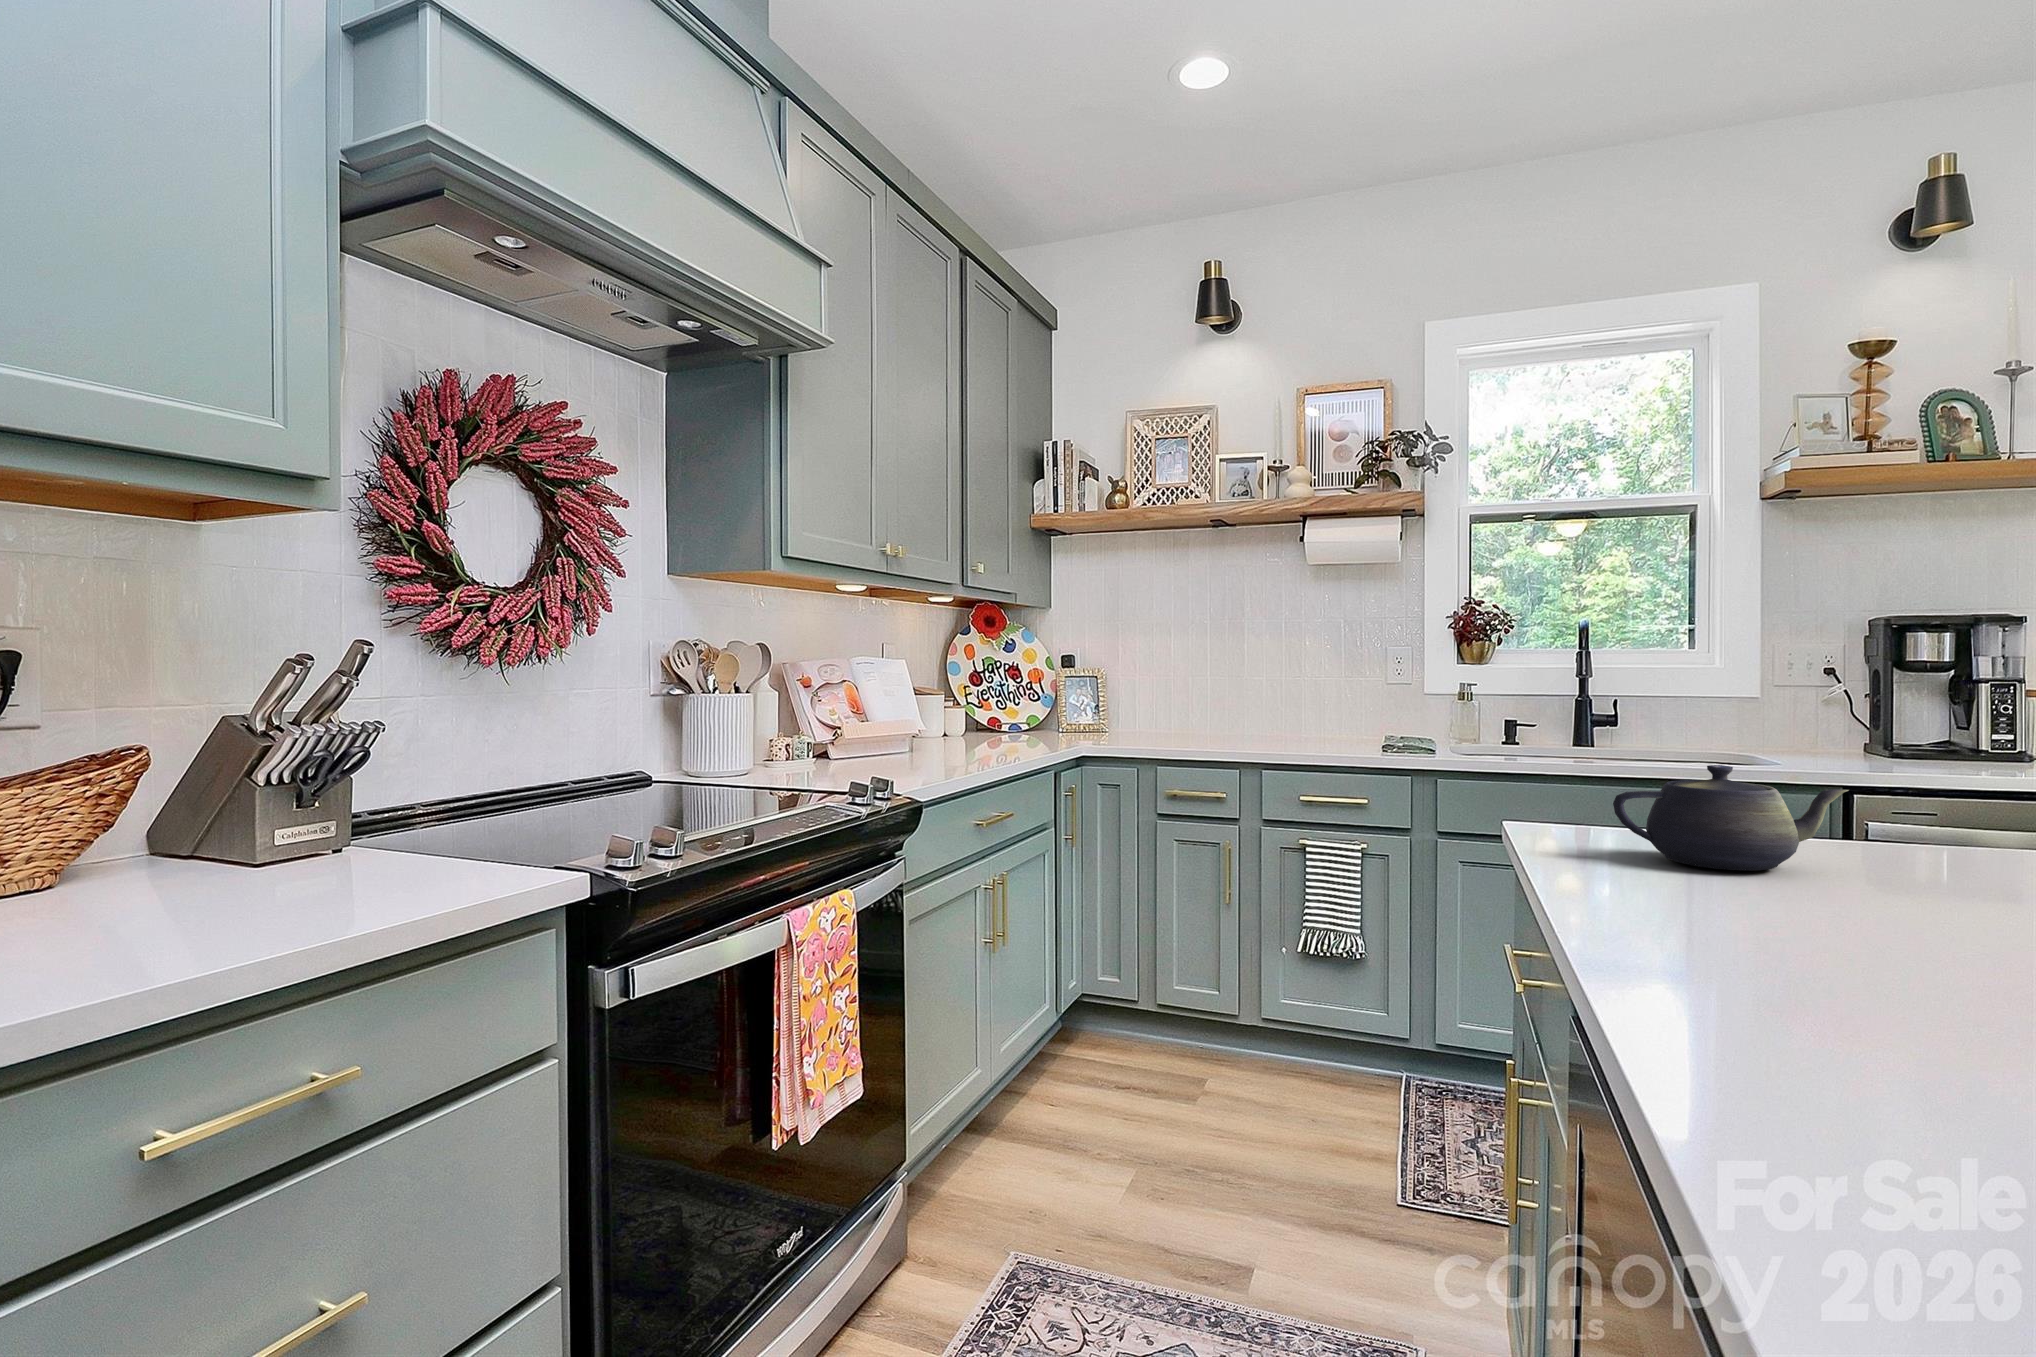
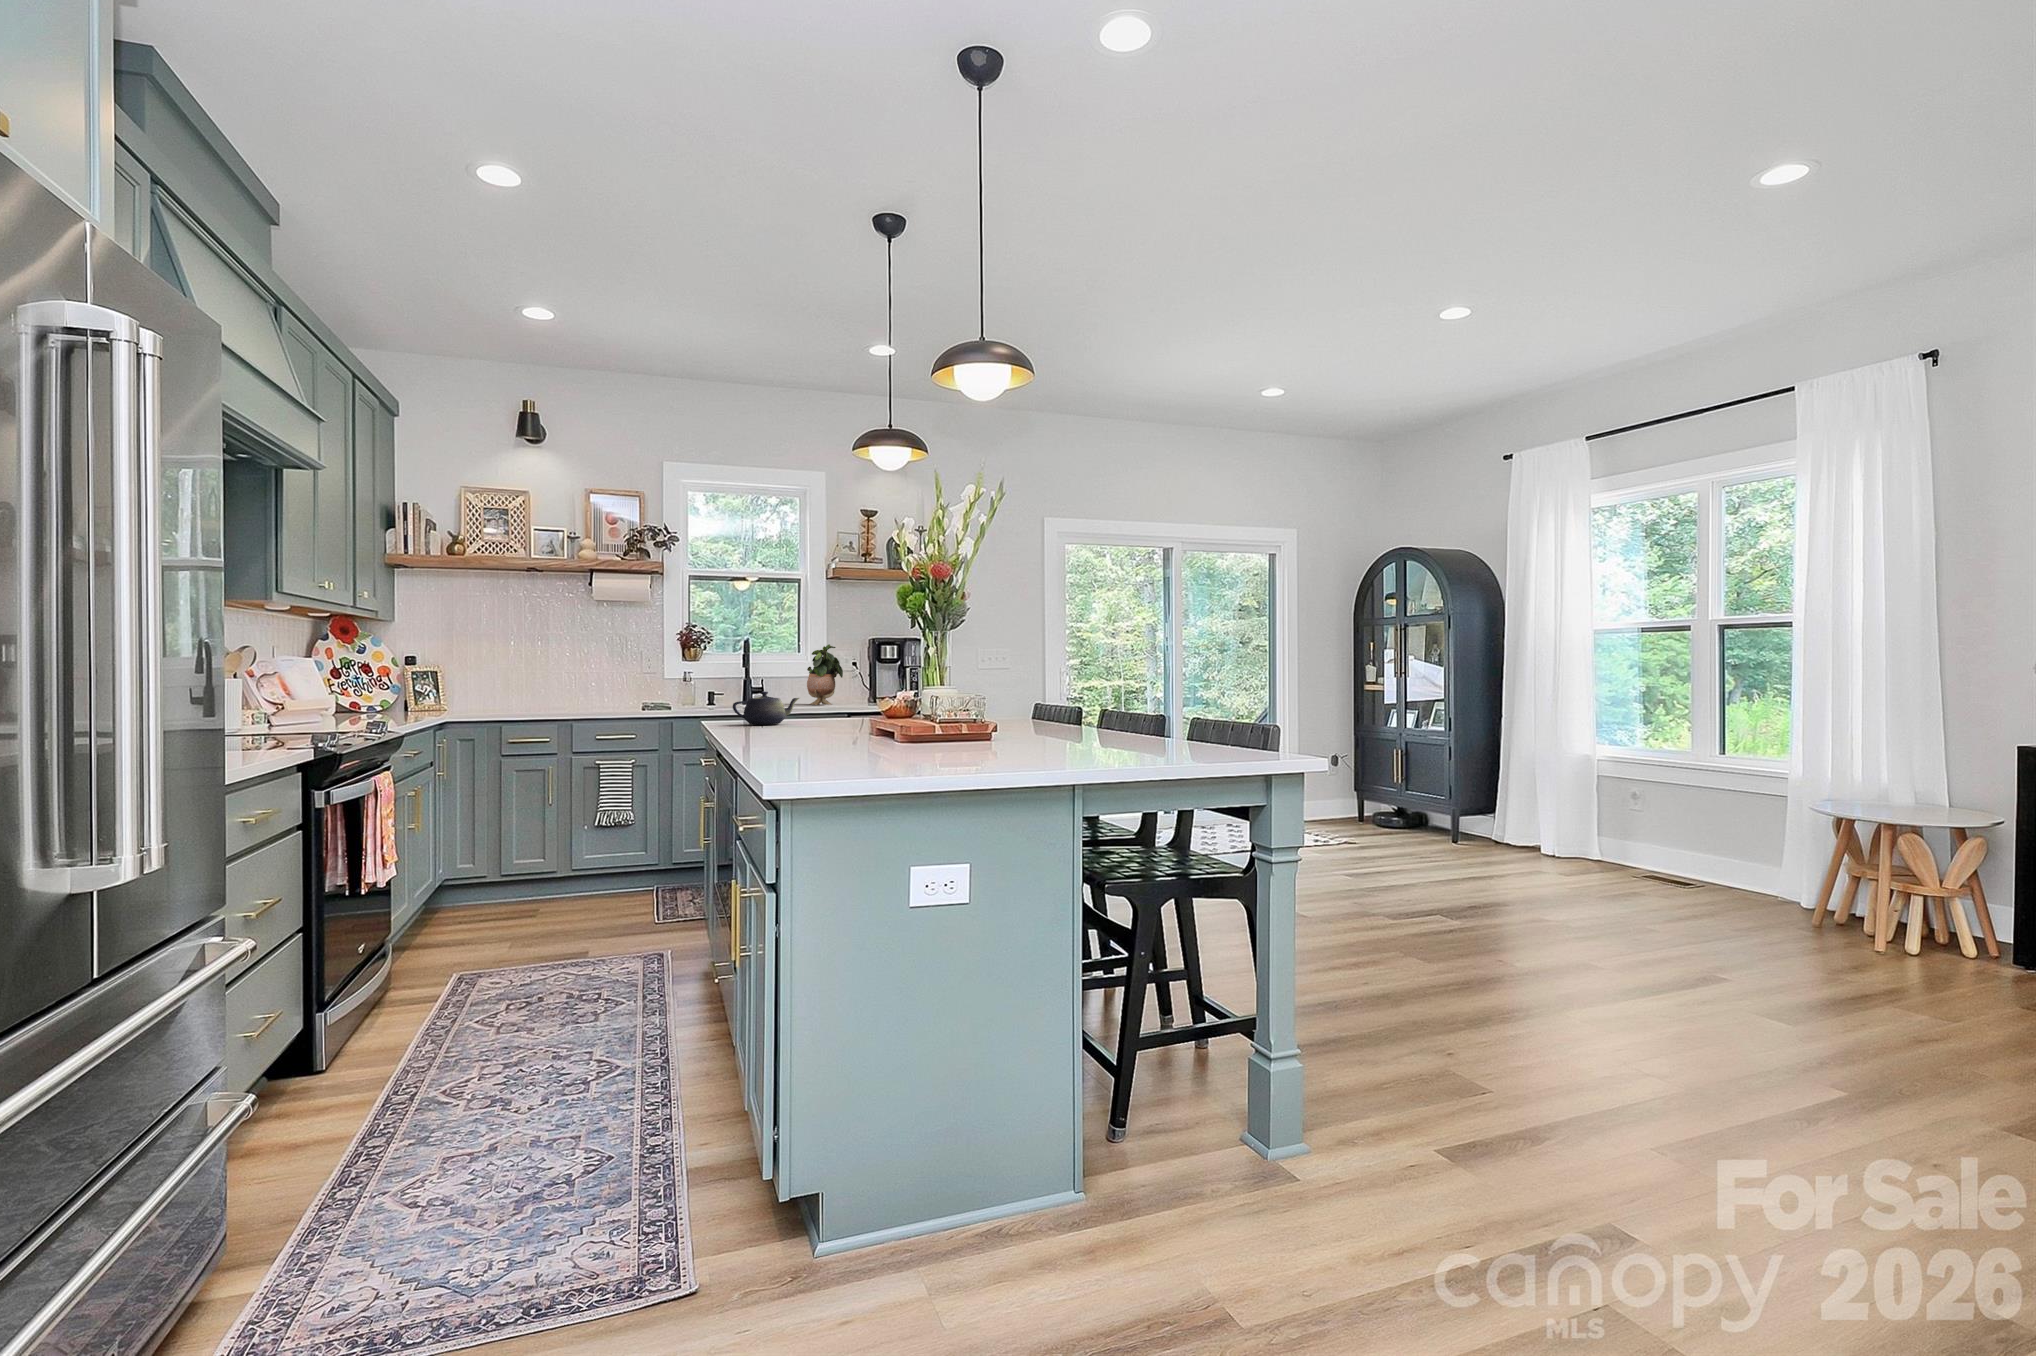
potted plant: none [1713,630,1802,753] -> present [807,644,843,705]

